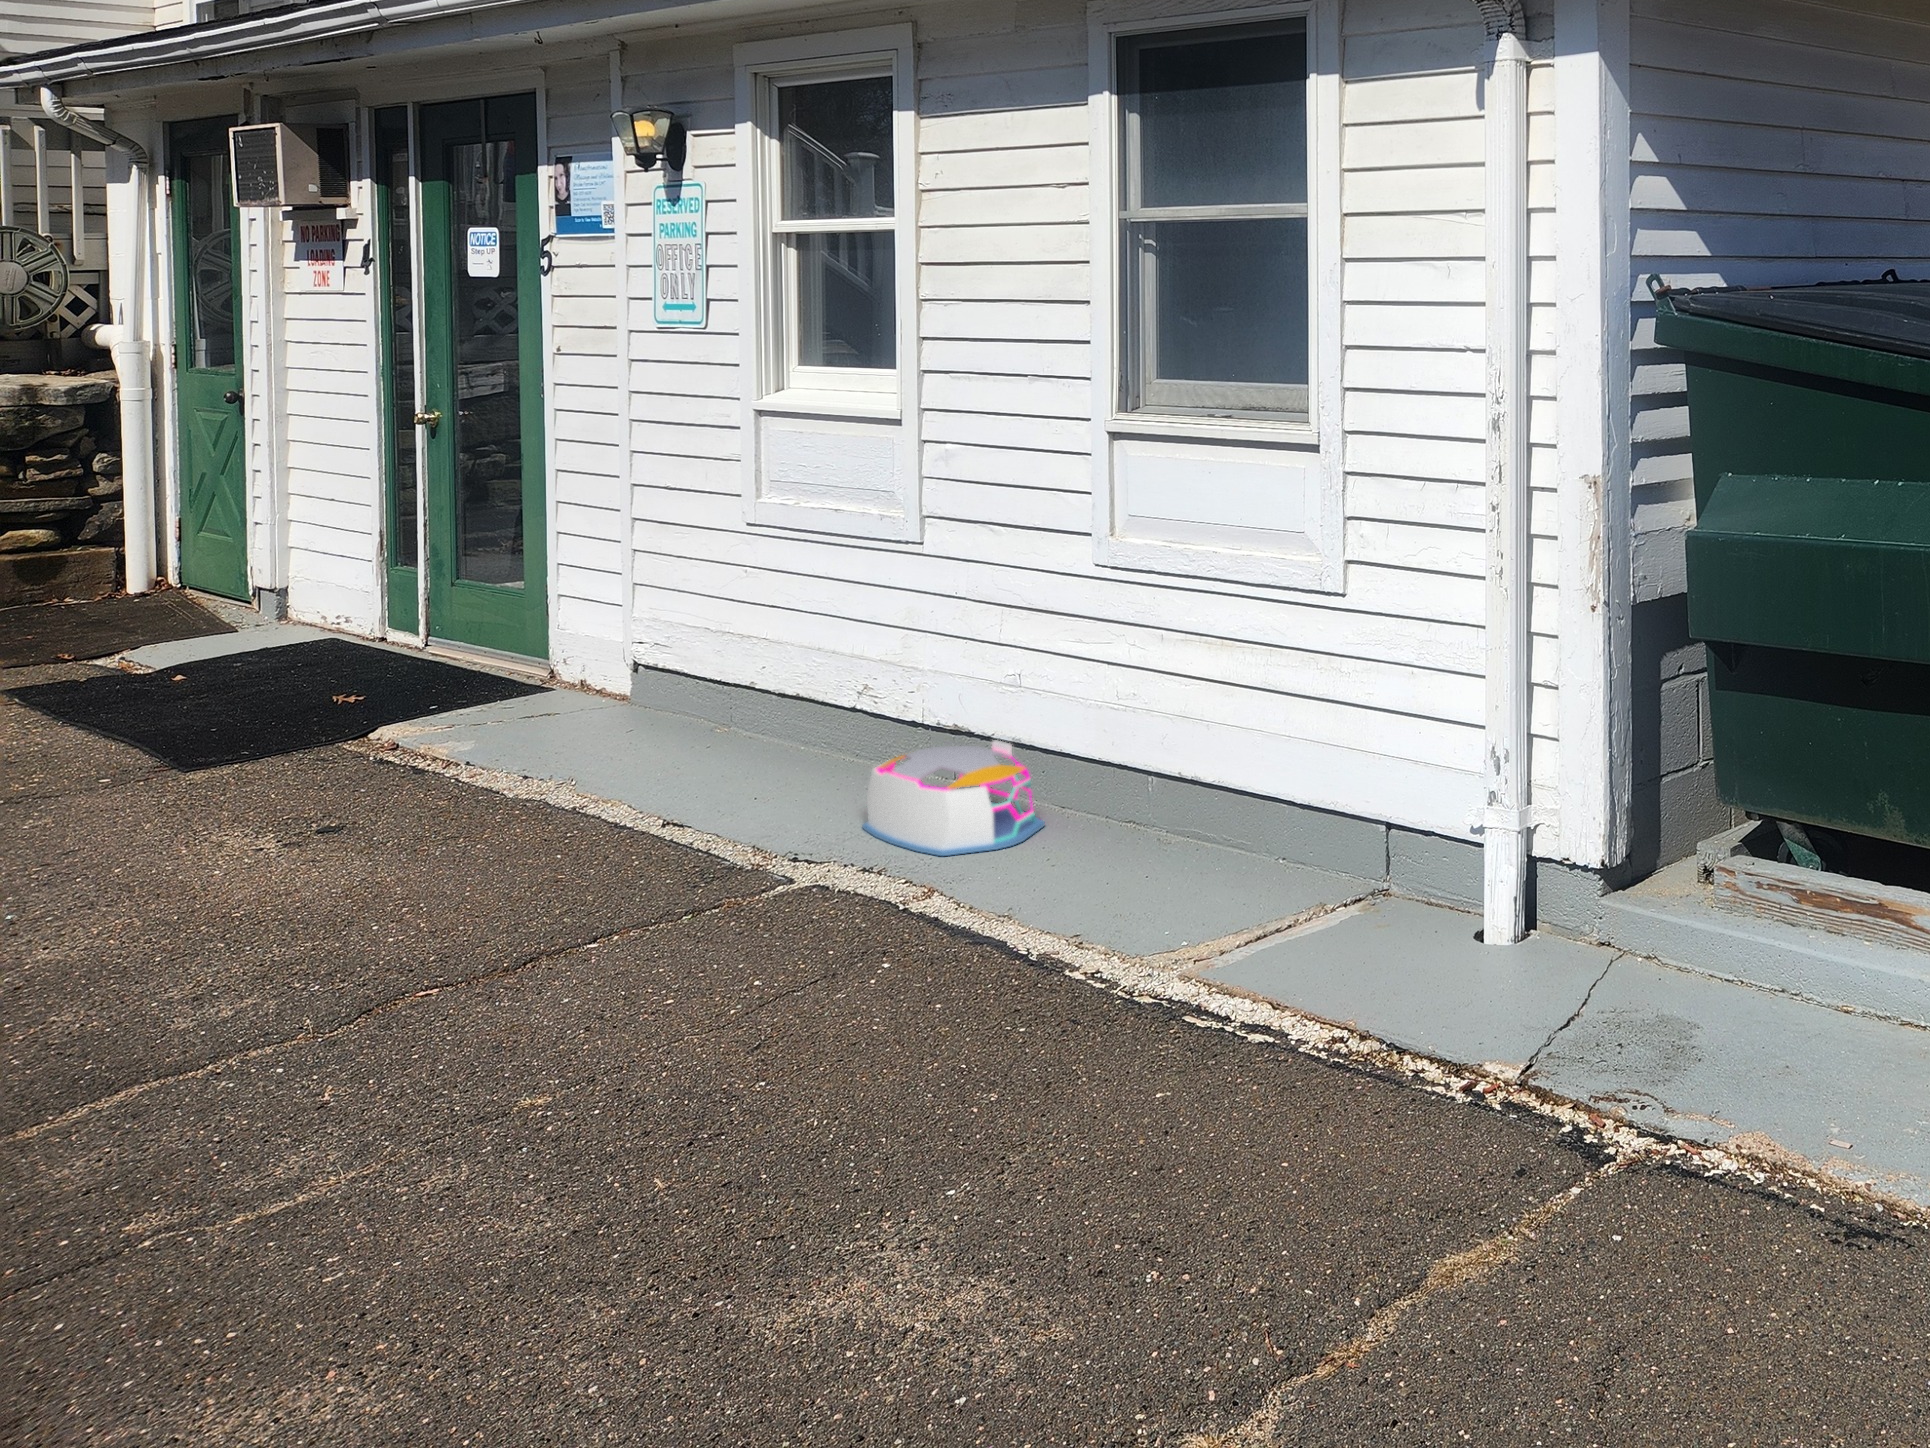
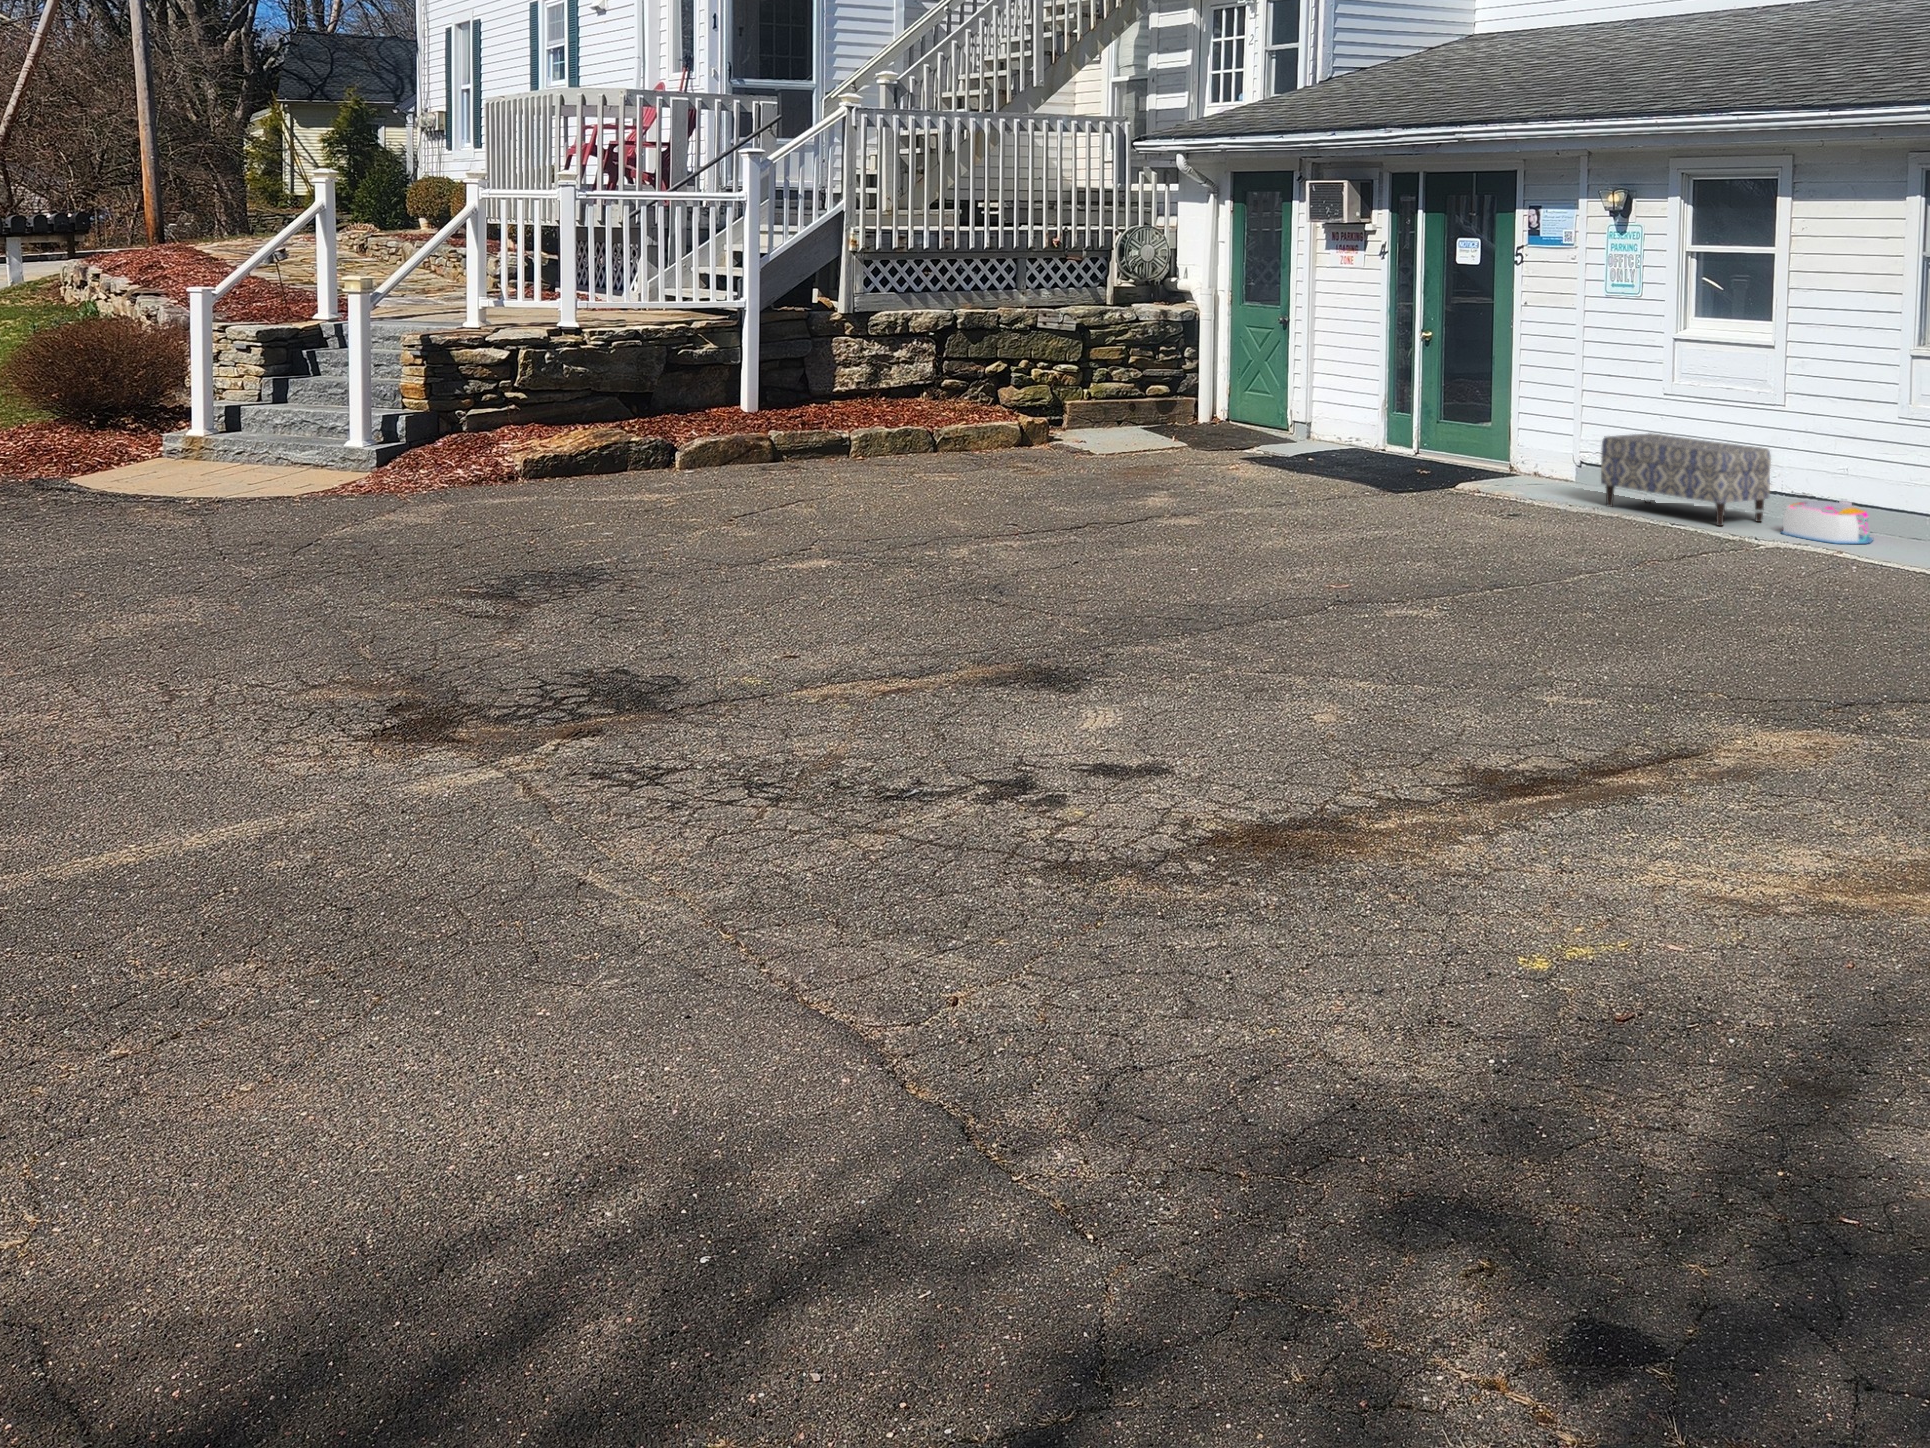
bench: none [583,600,889,816] -> present [1601,433,1771,526]

